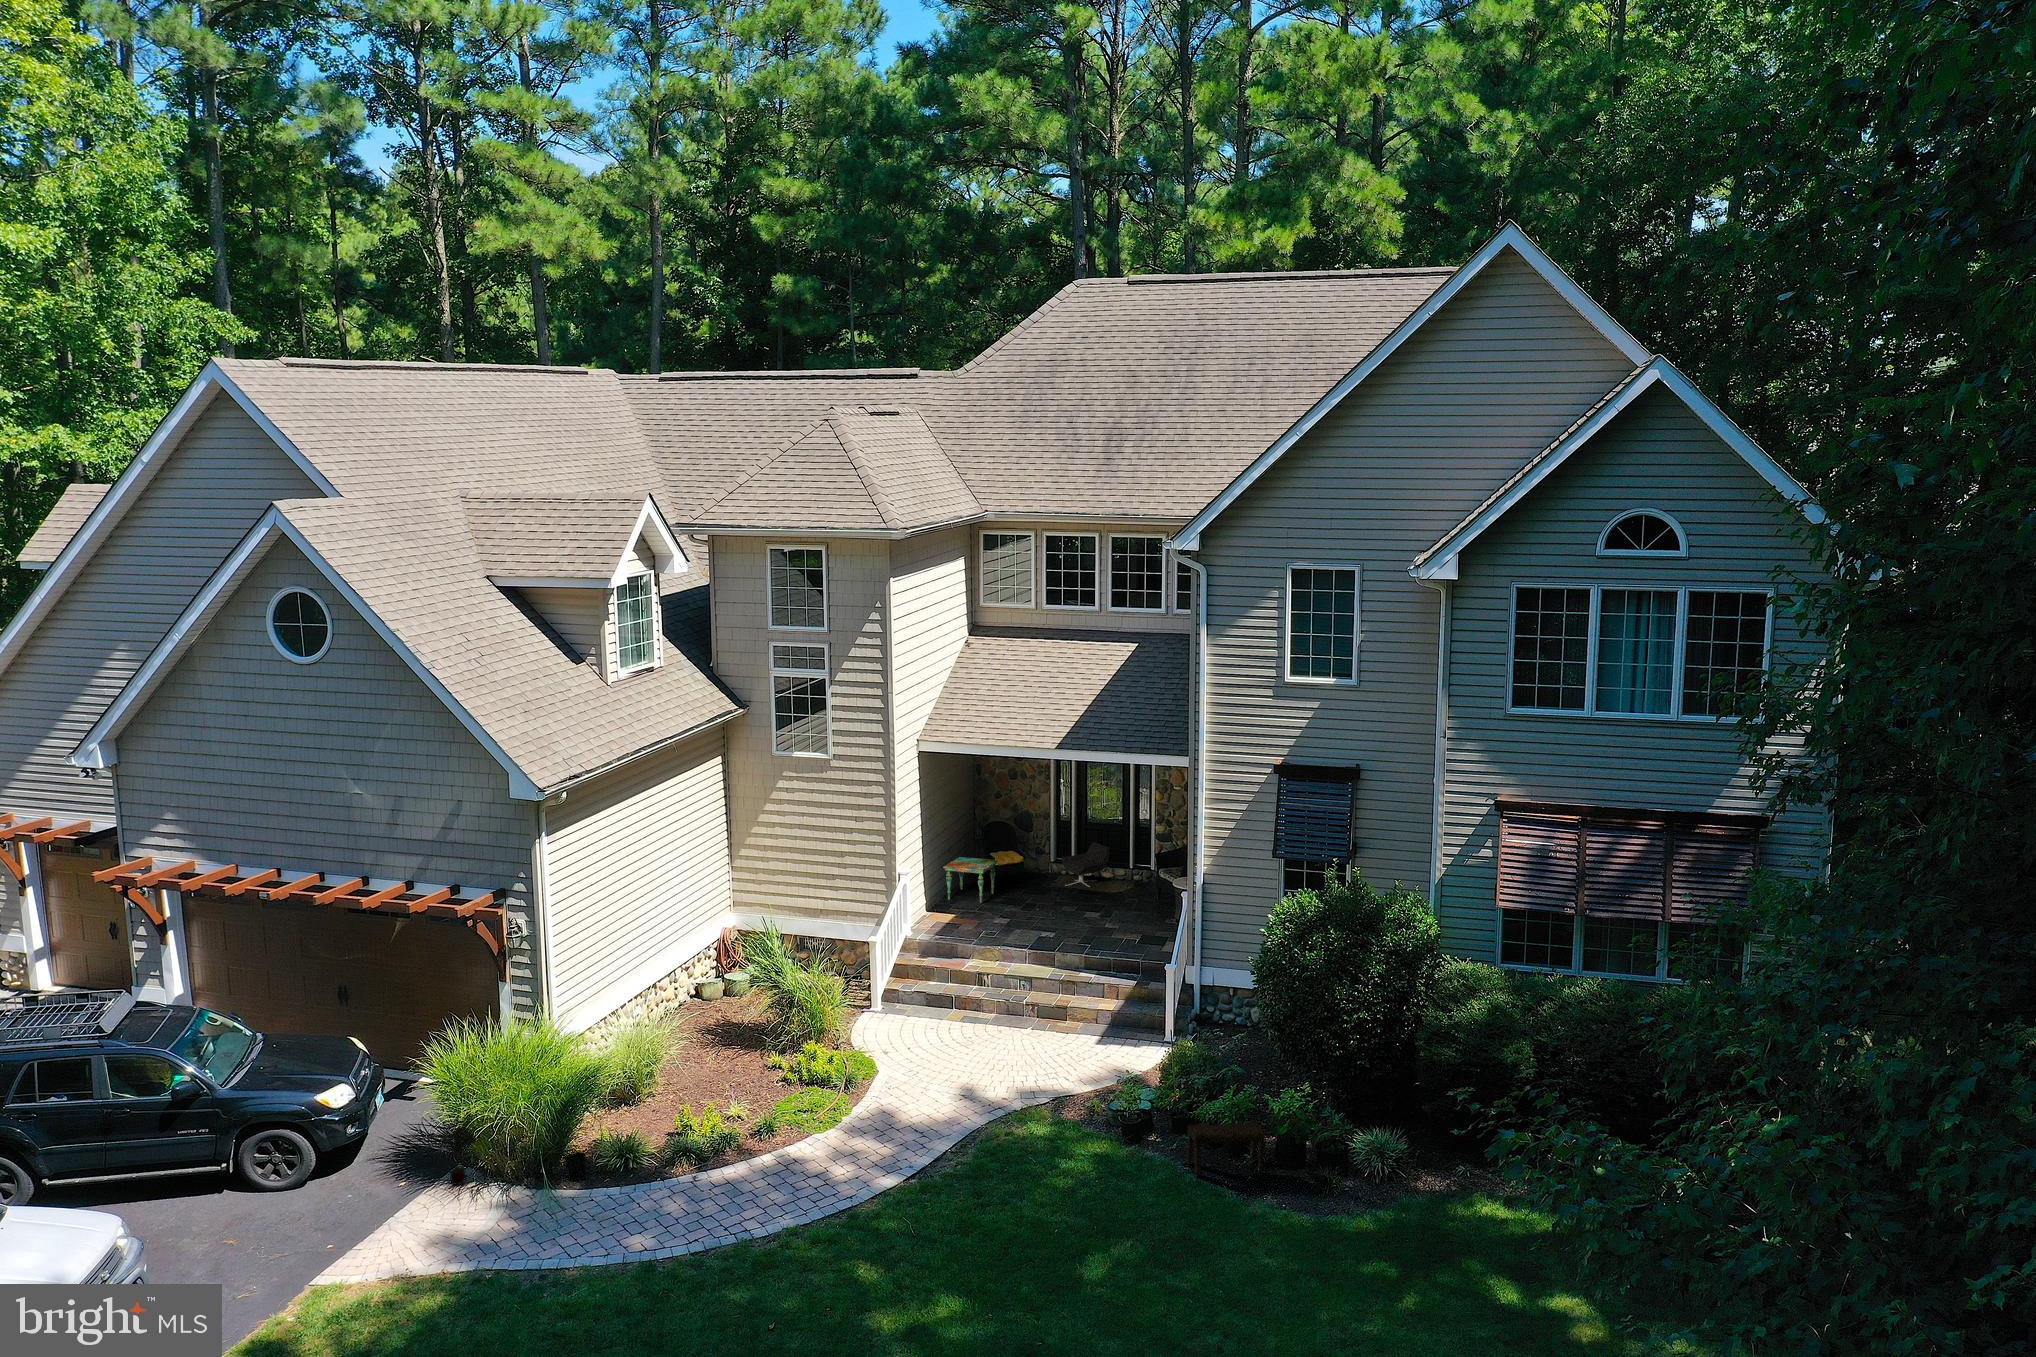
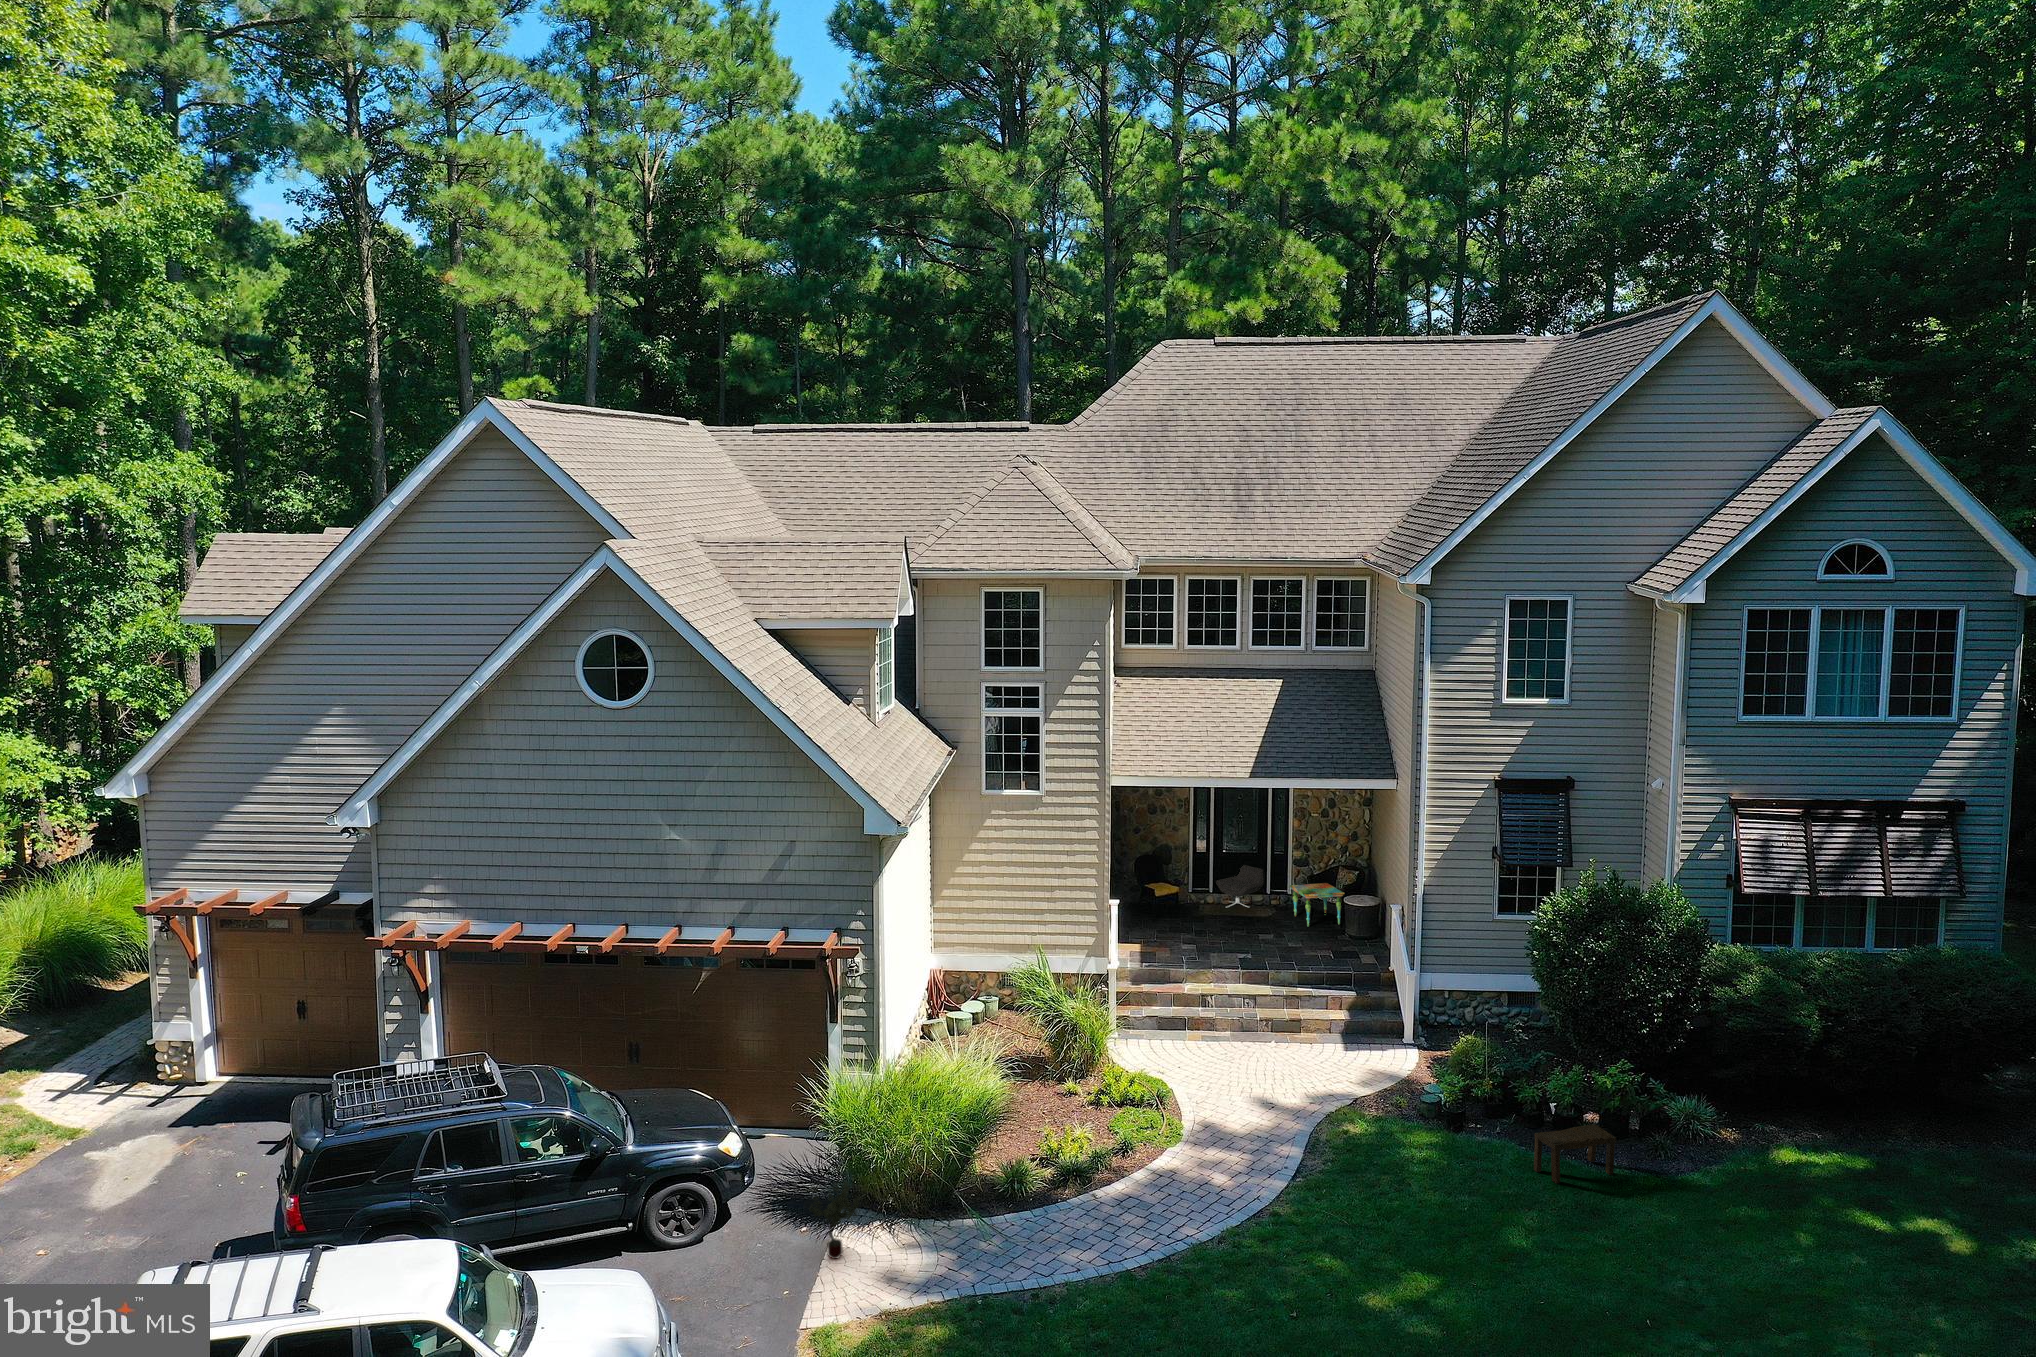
side table: present [943,857,998,903] -> present [1290,883,1345,926]
watering can: present [558,1147,589,1181] -> none [930,1207,970,1244]

